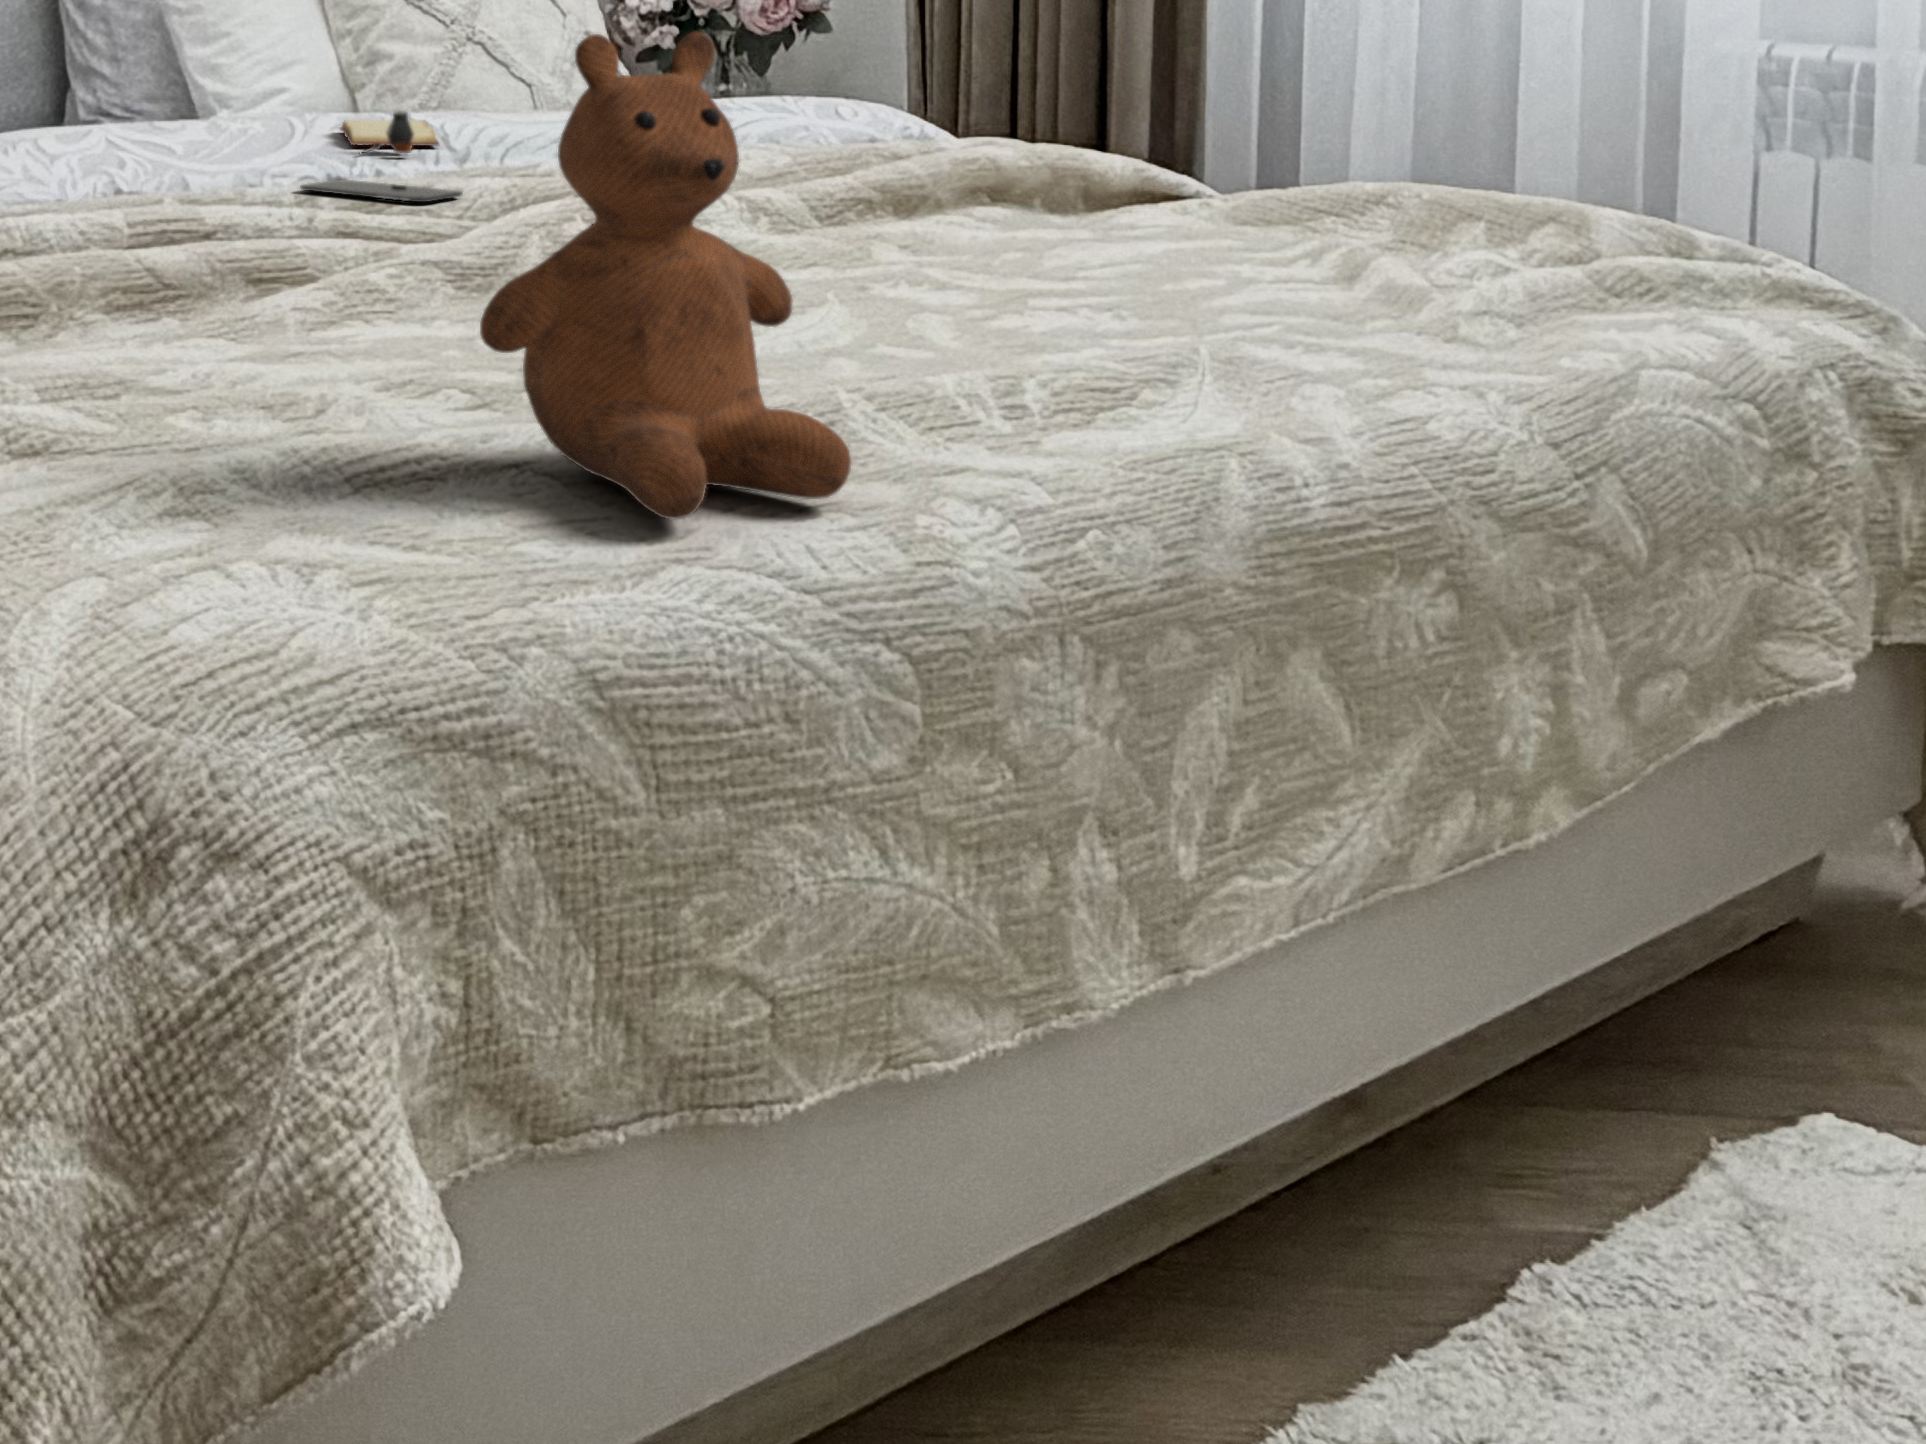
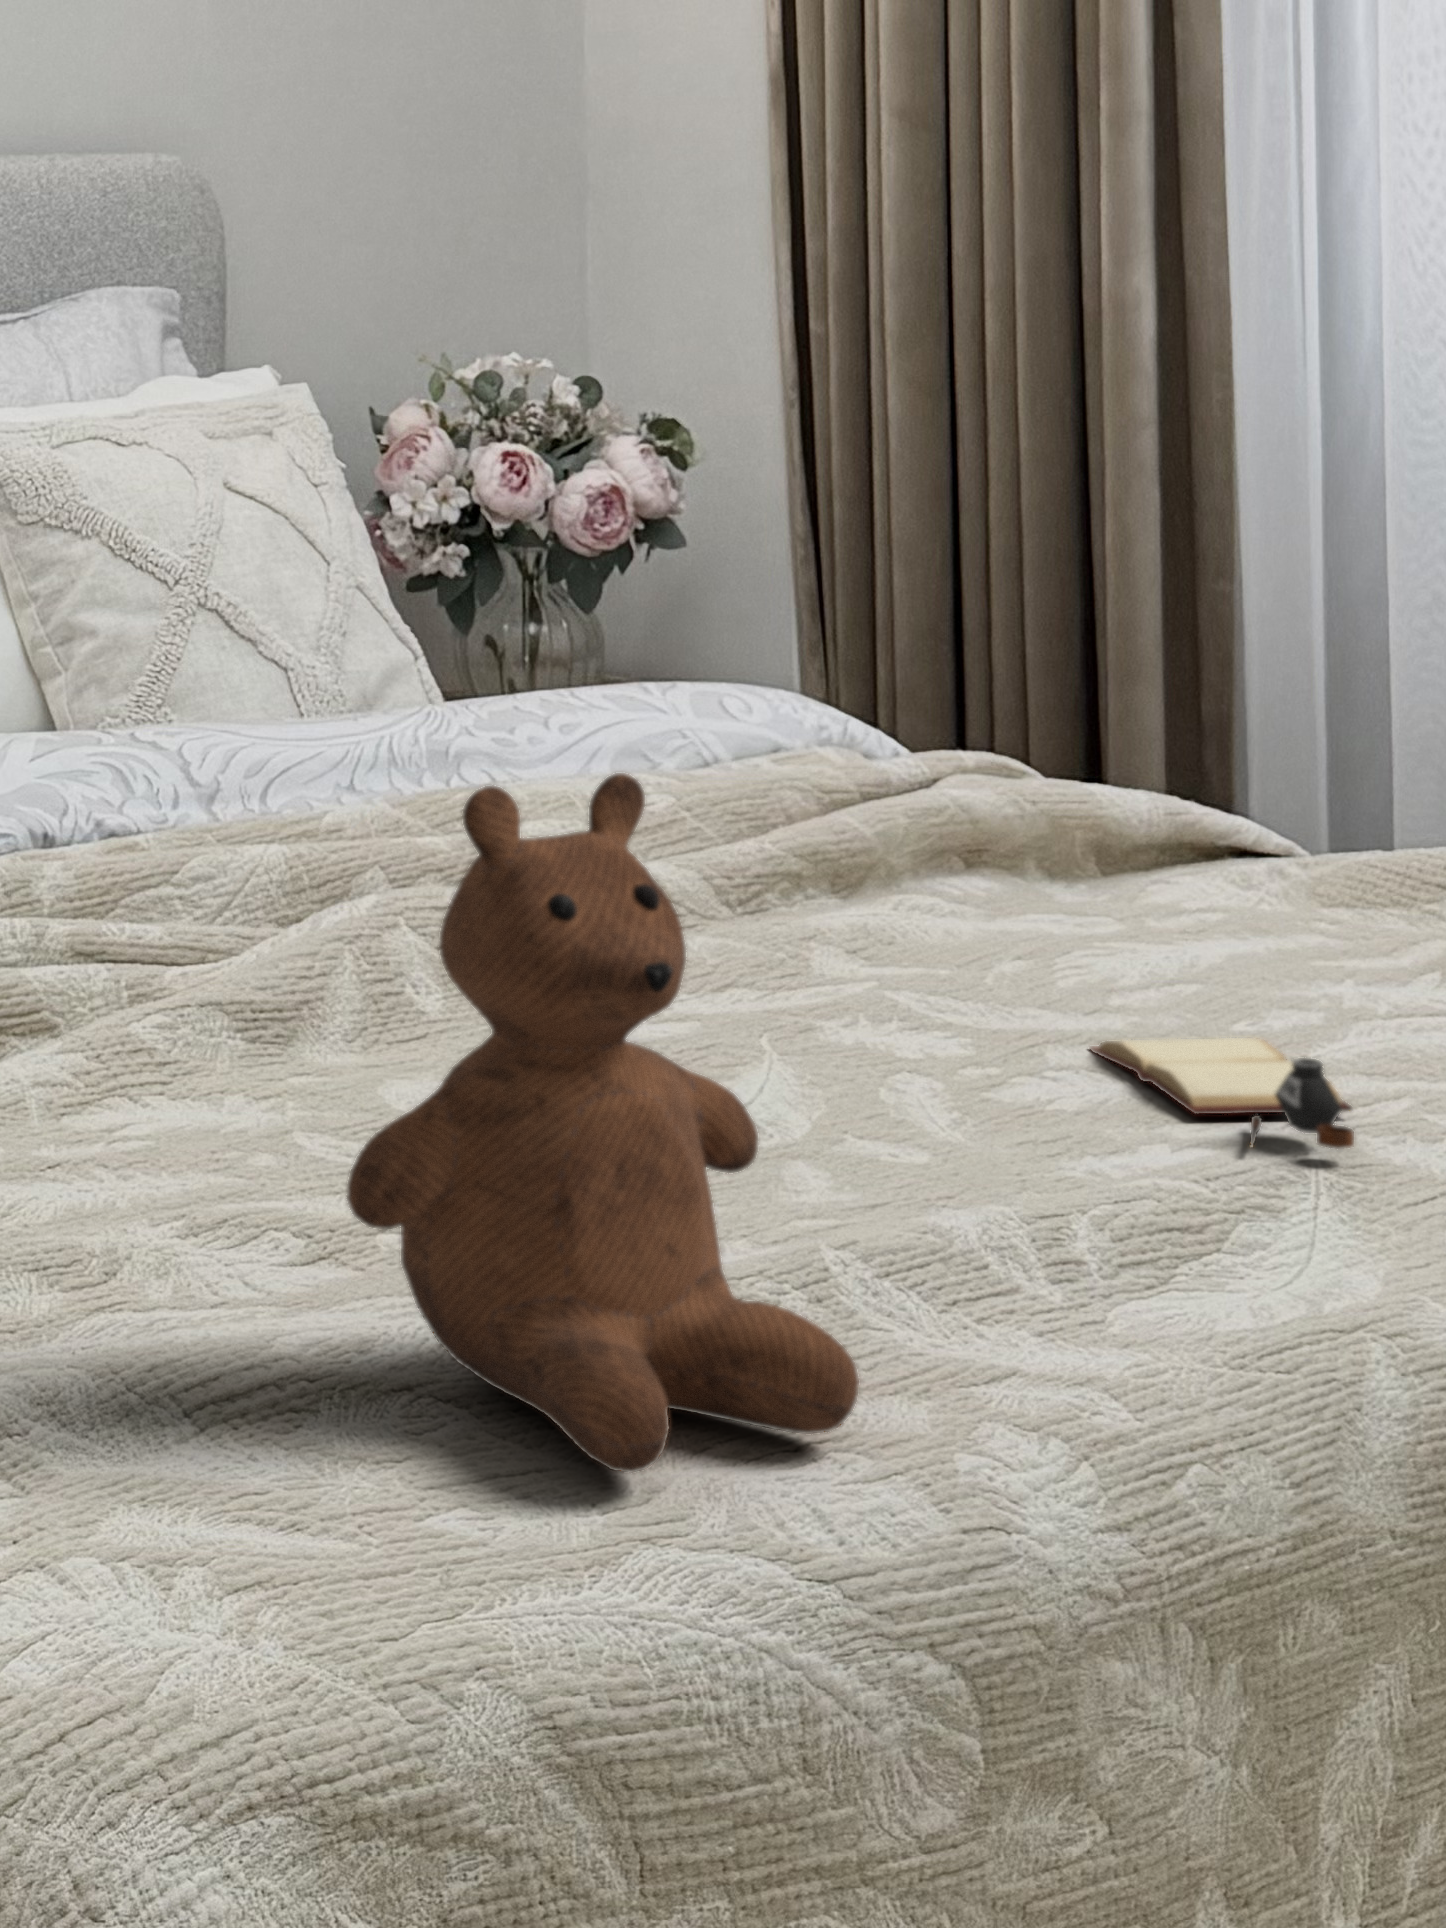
book: present [340,112,439,153] -> present [1090,1038,1354,1149]
smartphone: present [301,180,462,202] -> none [8,866,236,910]

